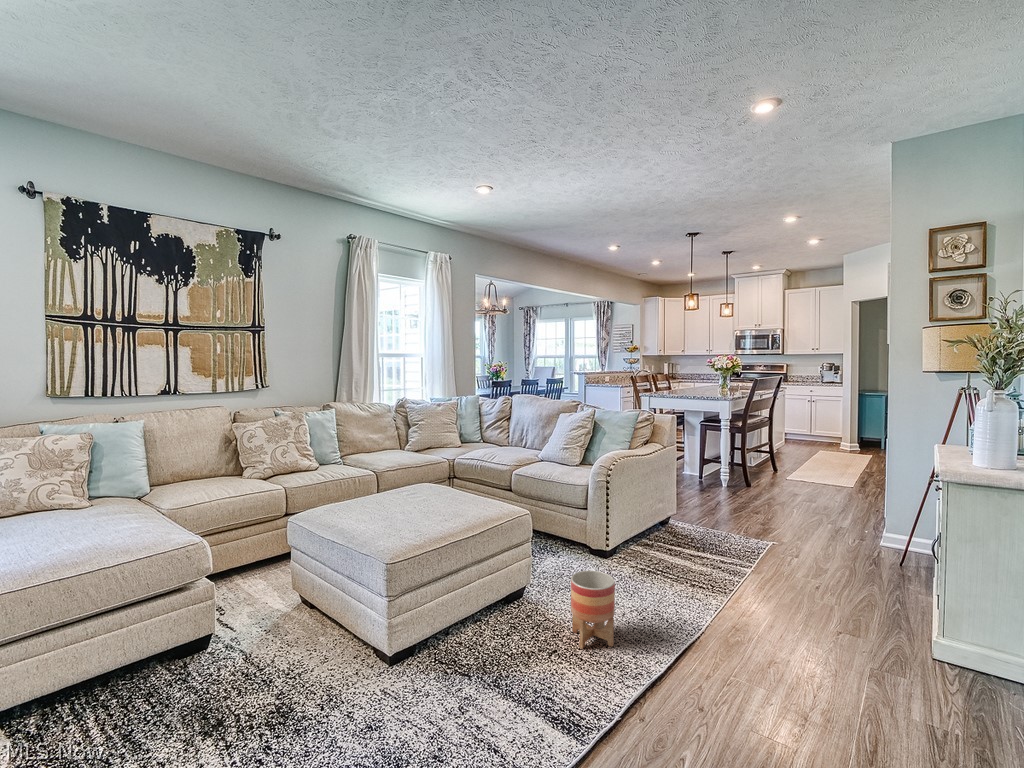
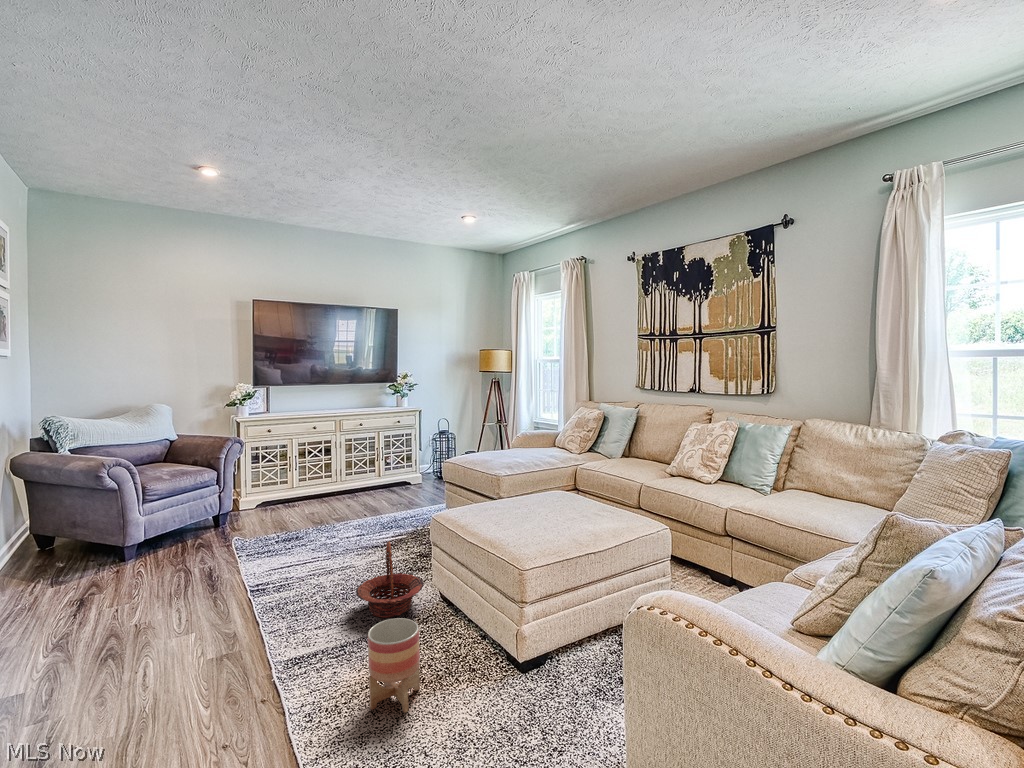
basket: none [383,601,480,715] -> present [356,542,424,618]

